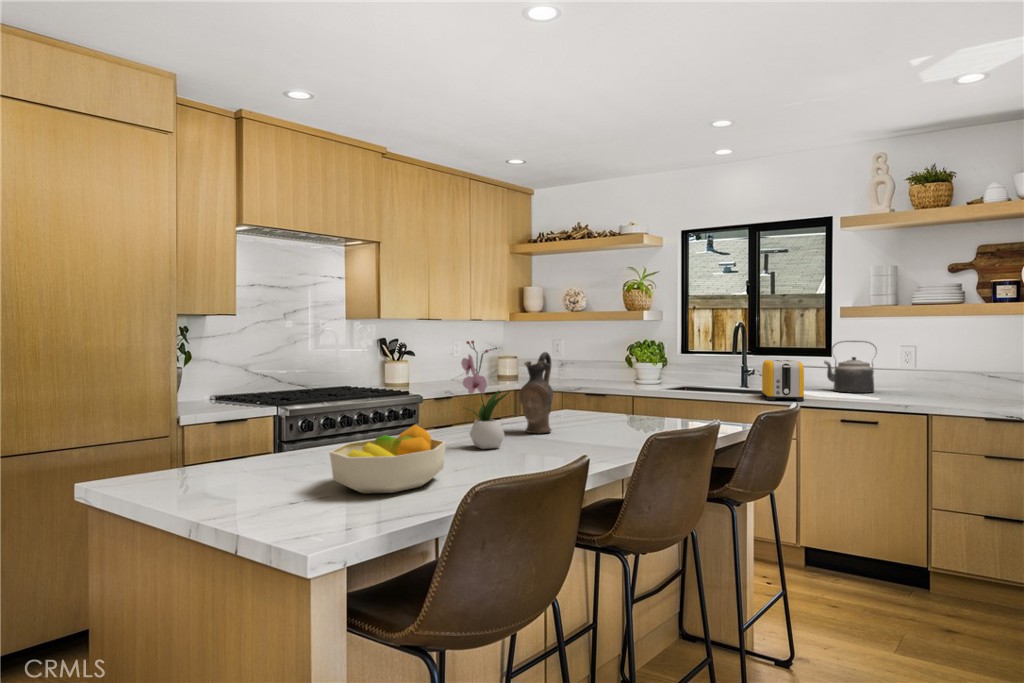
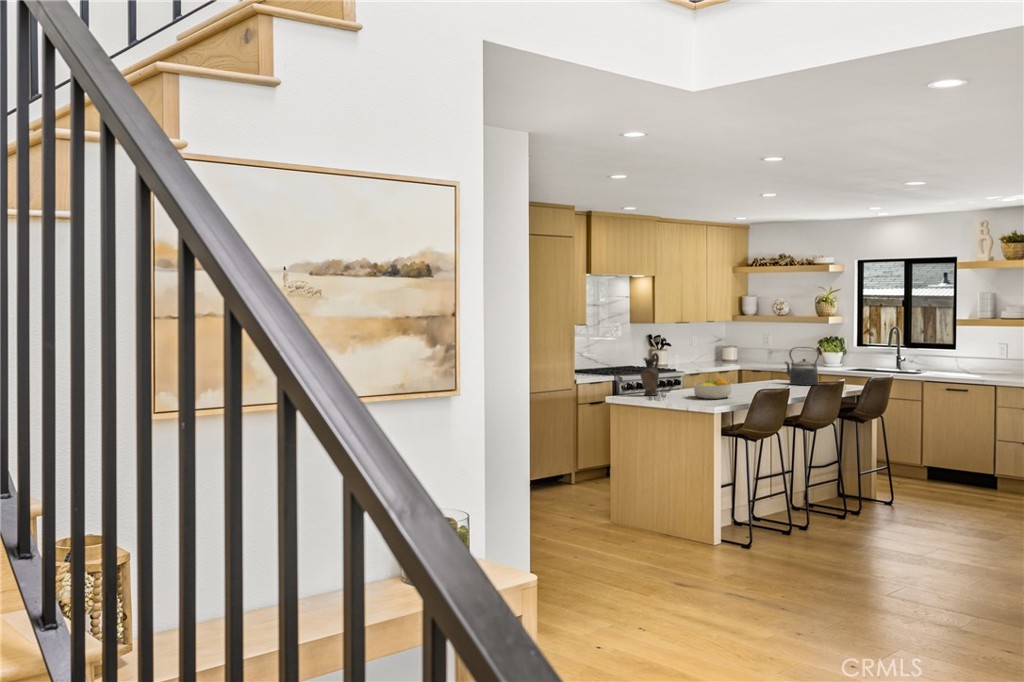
flower arrangement: present [461,341,509,449] -> none [730,344,752,391]
kettle: present [824,341,877,393] -> present [785,347,819,385]
ceramic pitcher: present [519,352,553,433] -> present [641,353,659,395]
toaster: present [762,360,804,401] -> none [903,351,926,377]

